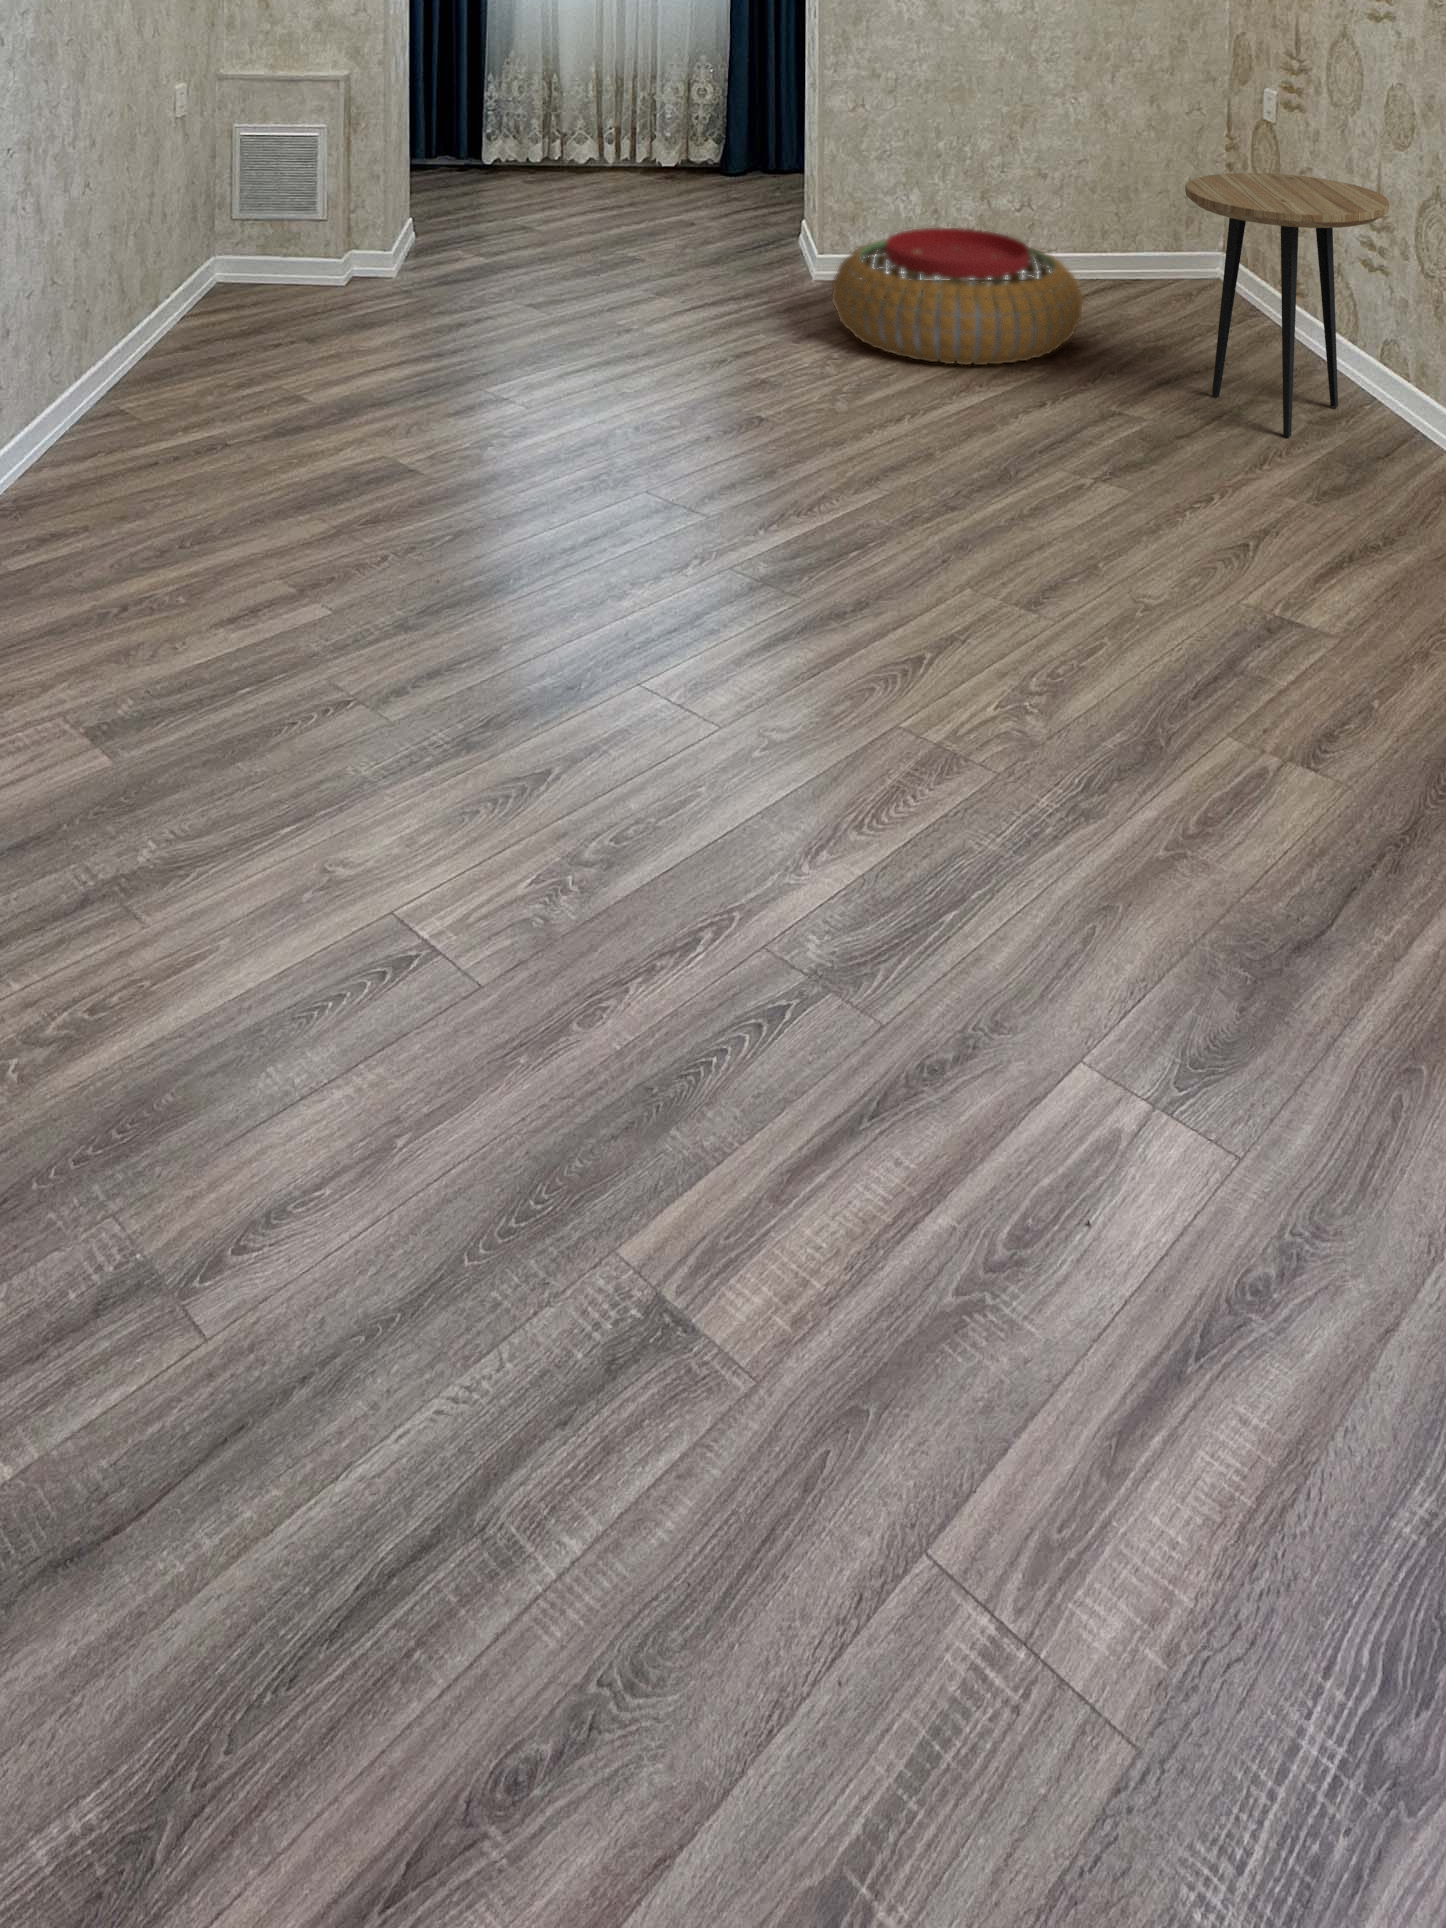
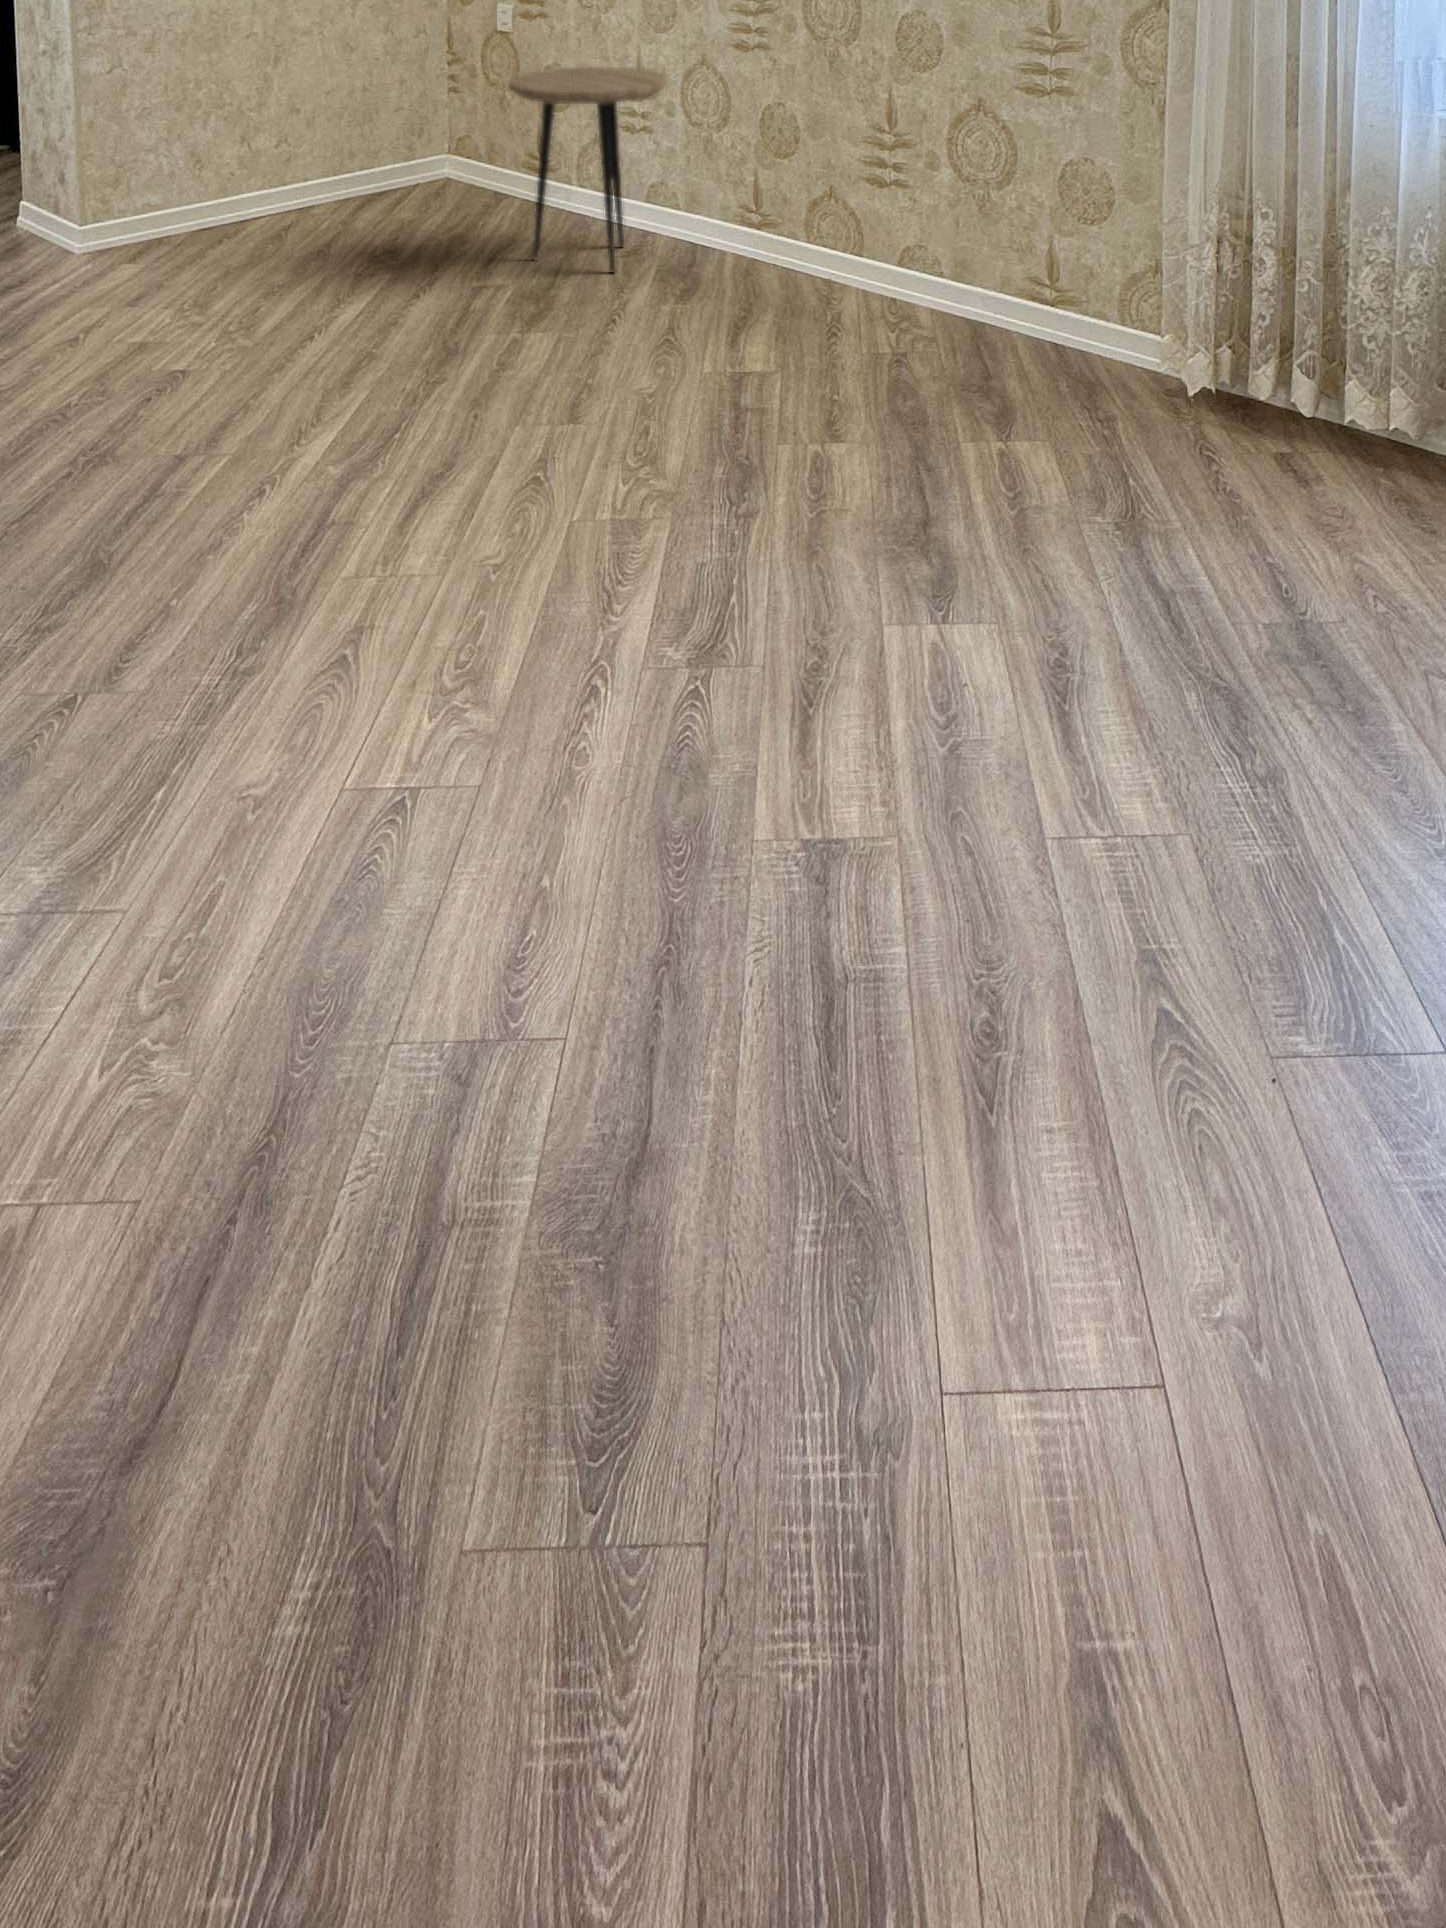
pouf: present [832,228,1083,365] -> none [147,166,398,293]

